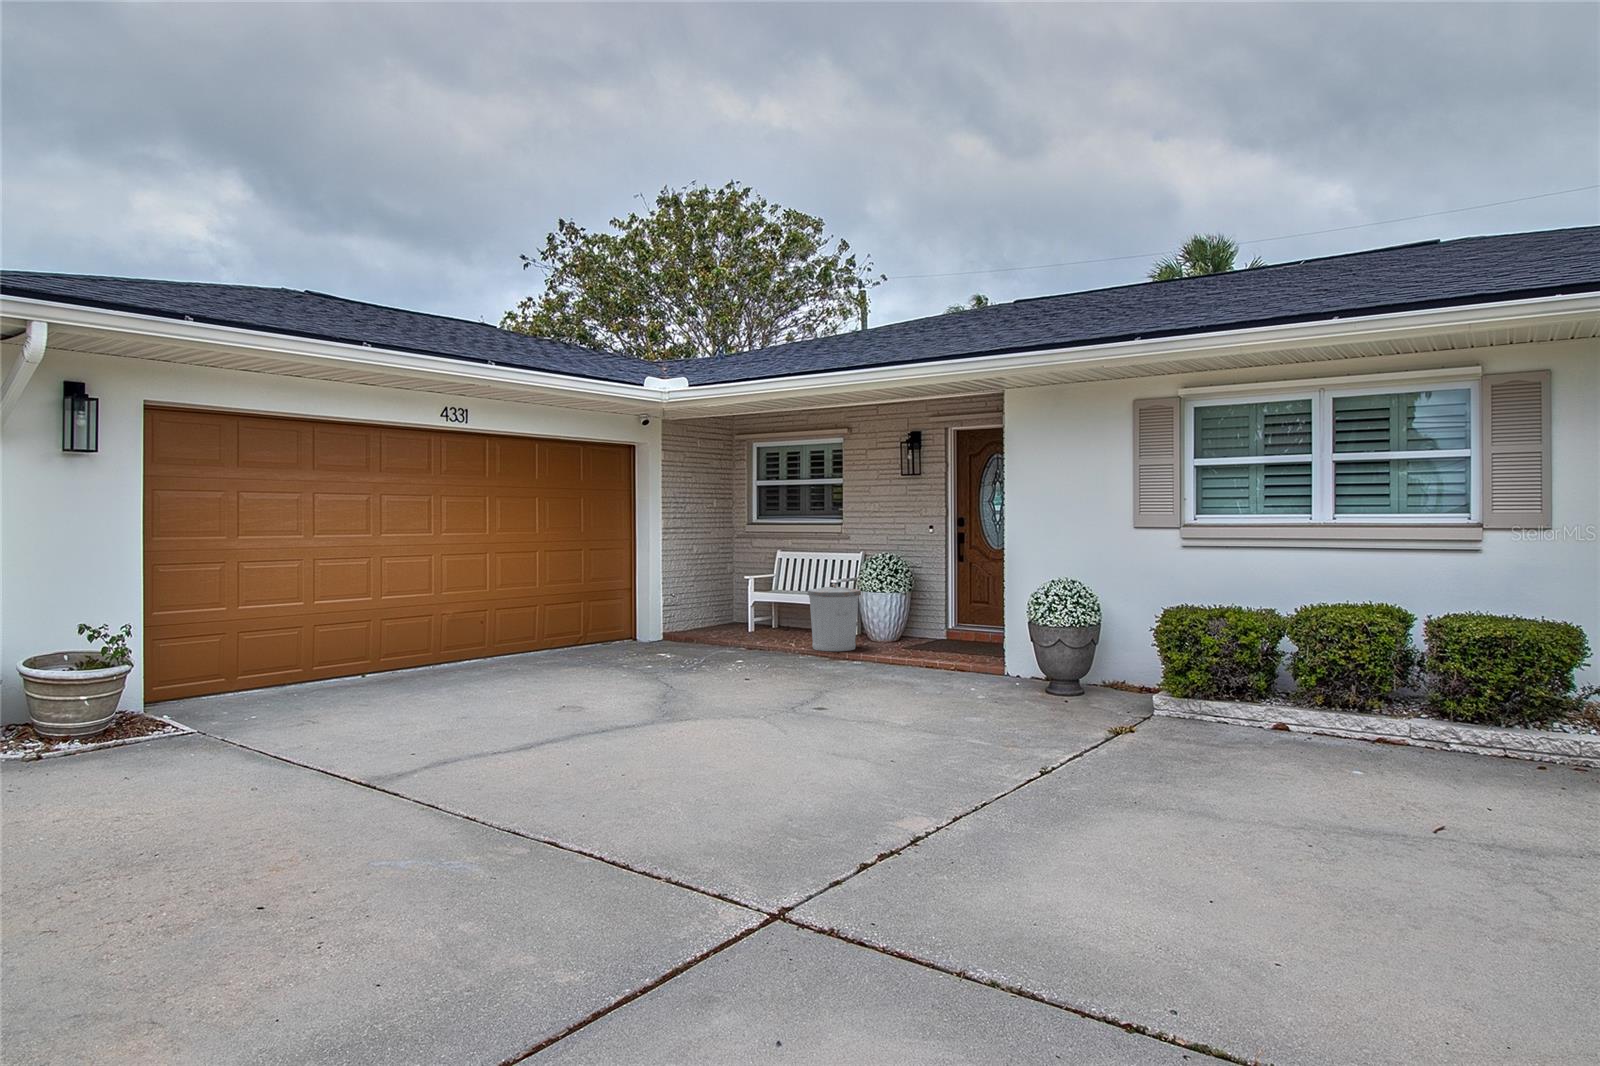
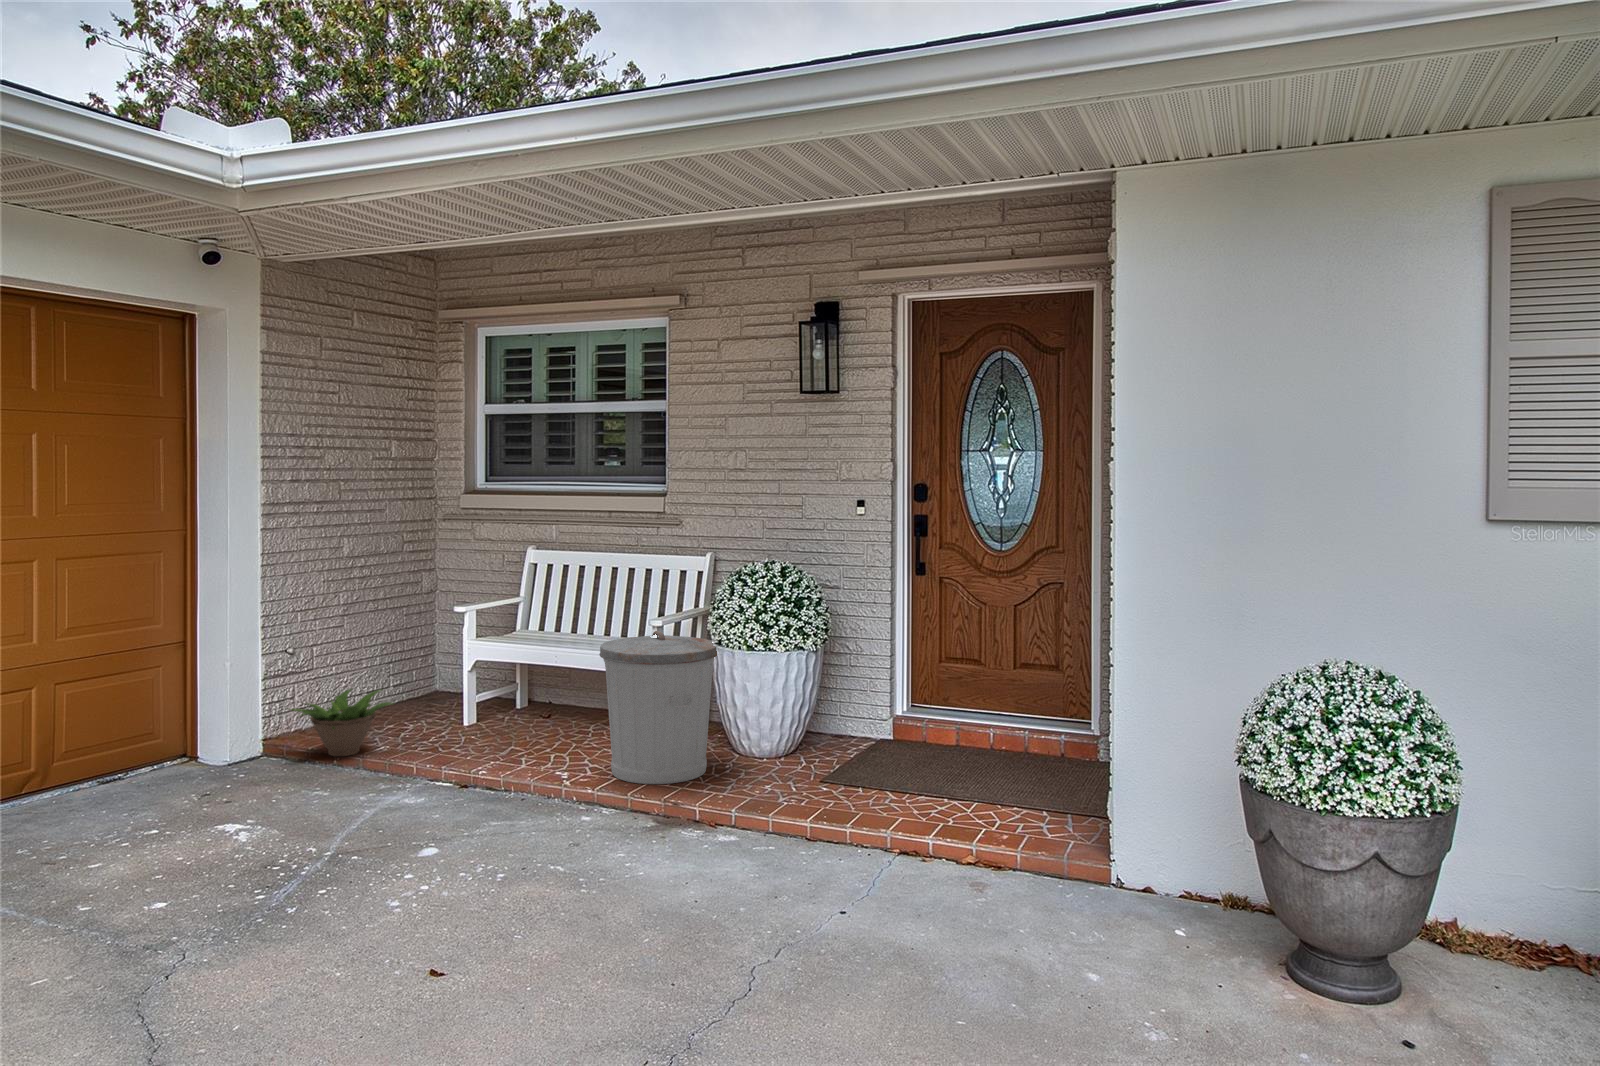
decorative plant: none [671,613,718,641] -> present [291,689,393,756]

